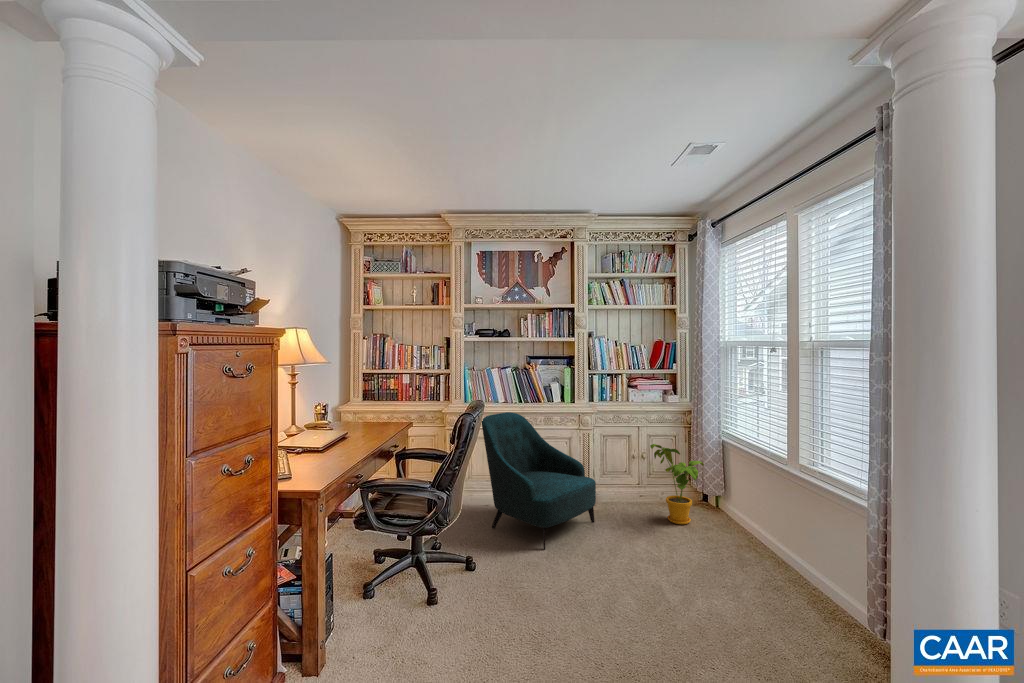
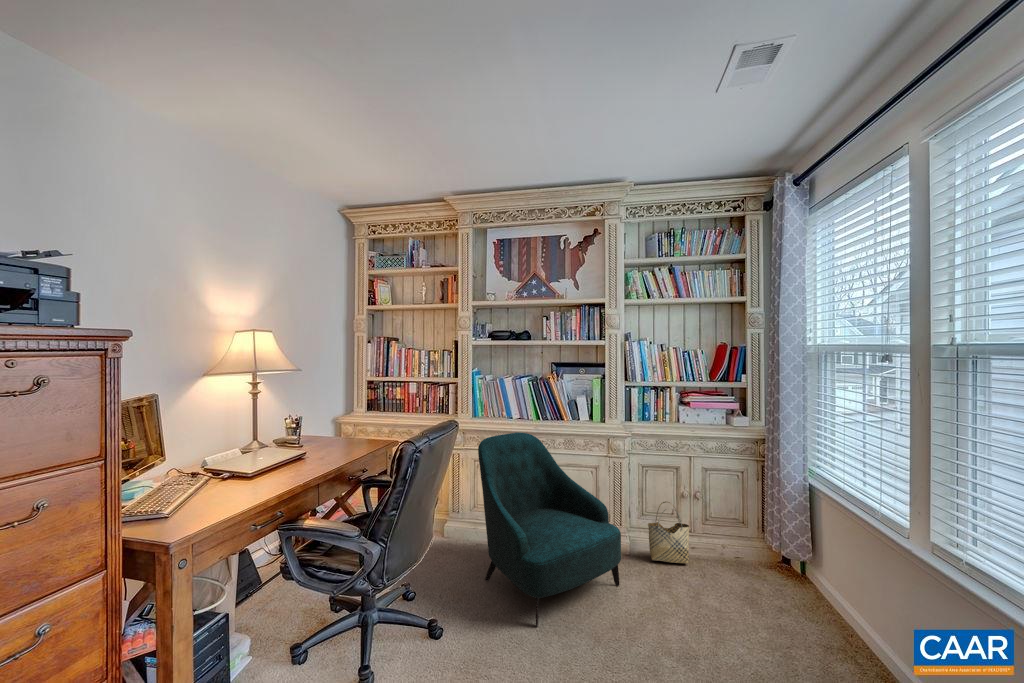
house plant: present [650,444,704,524] -> none [699,486,781,604]
woven basket: none [609,462,640,506] -> present [648,501,690,564]

